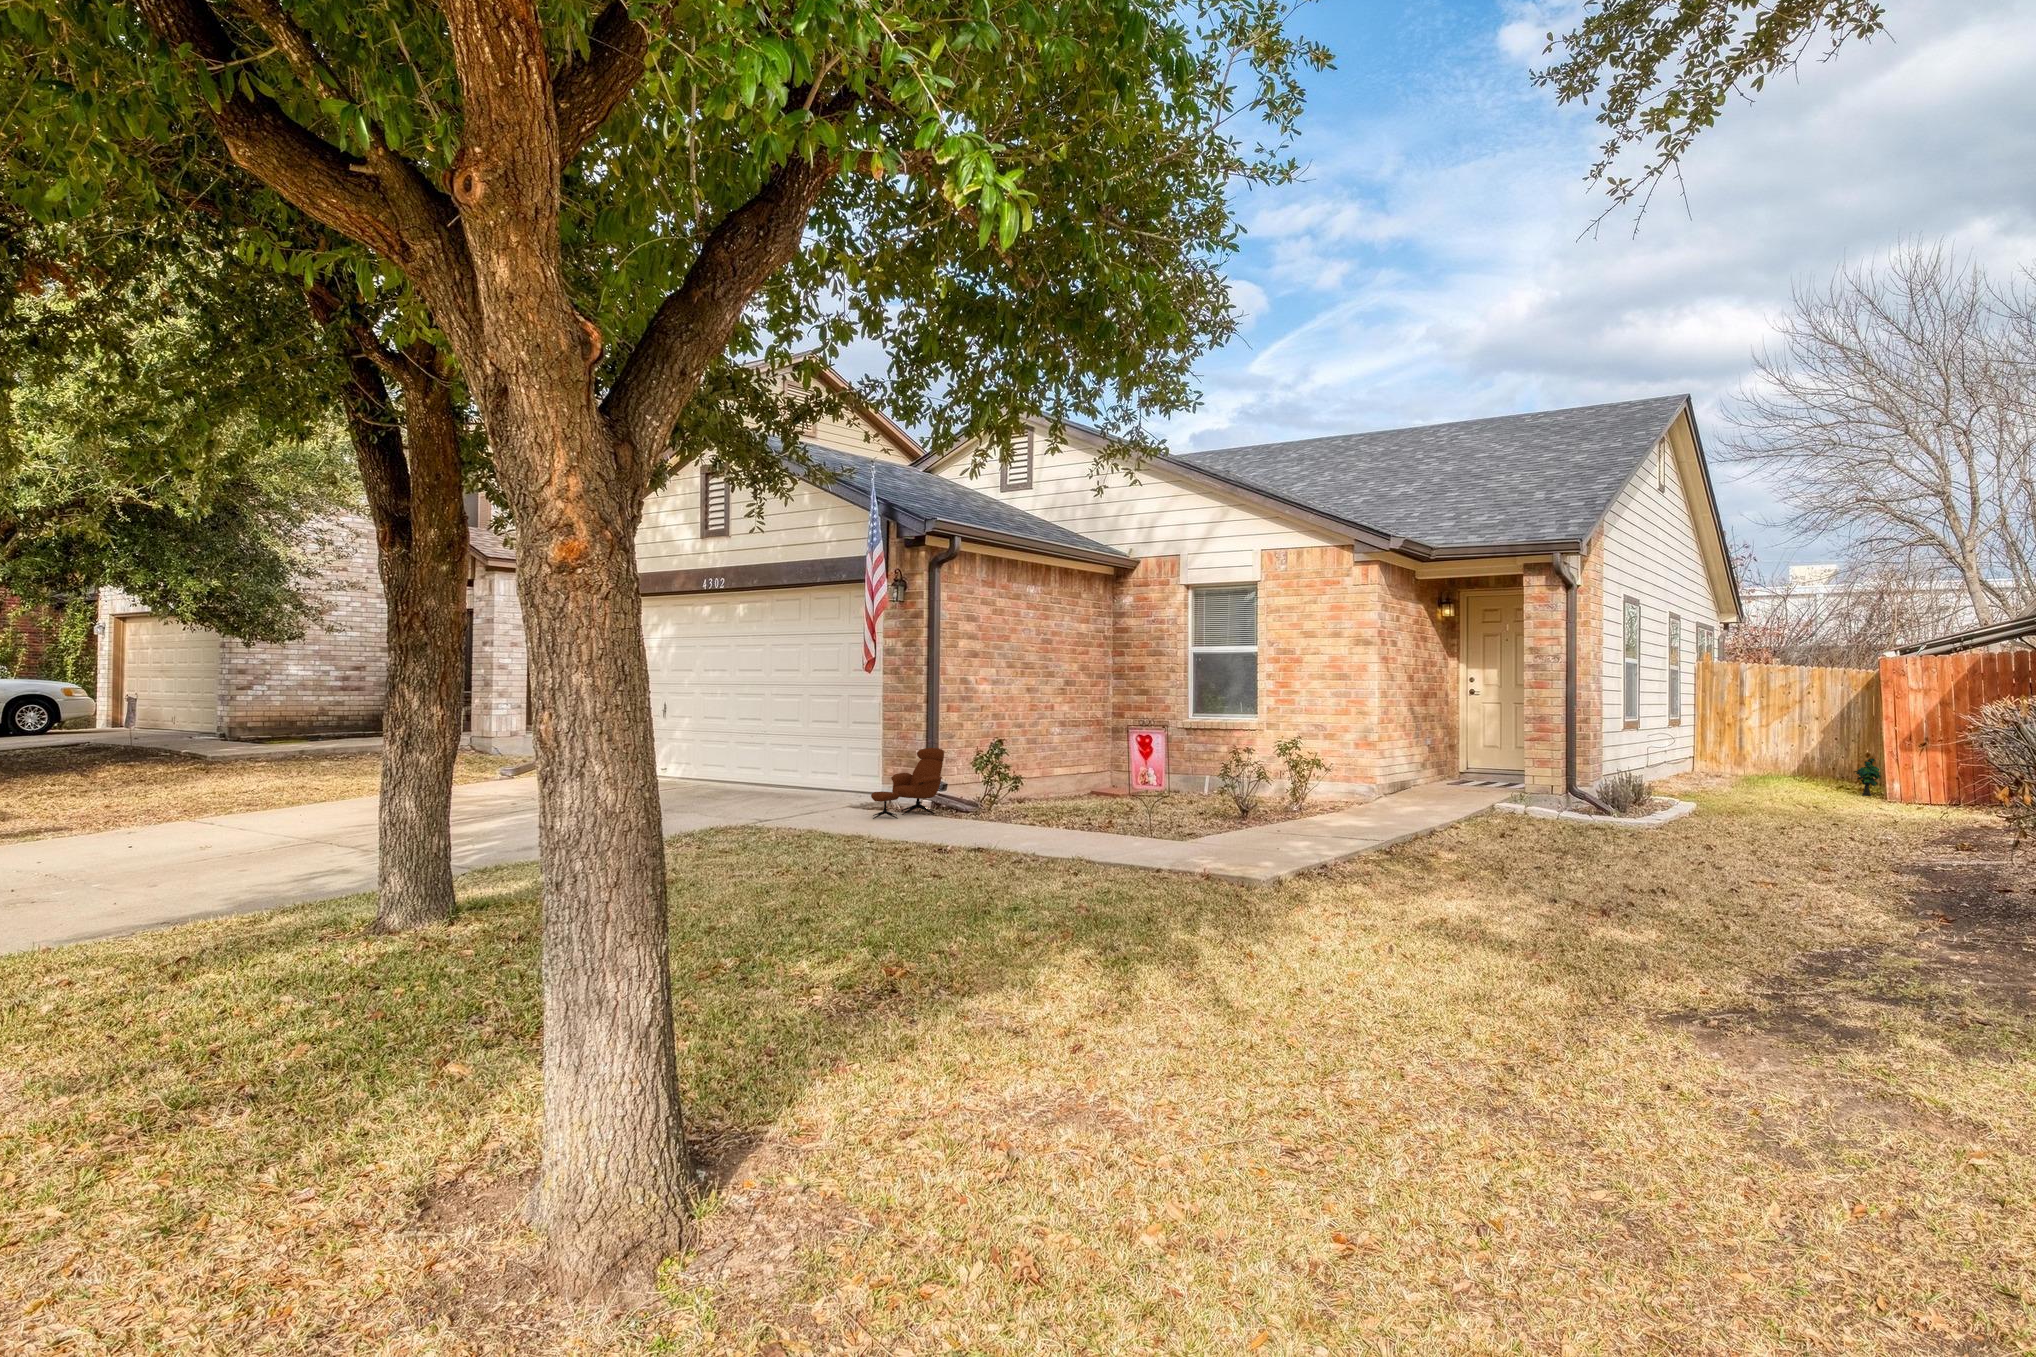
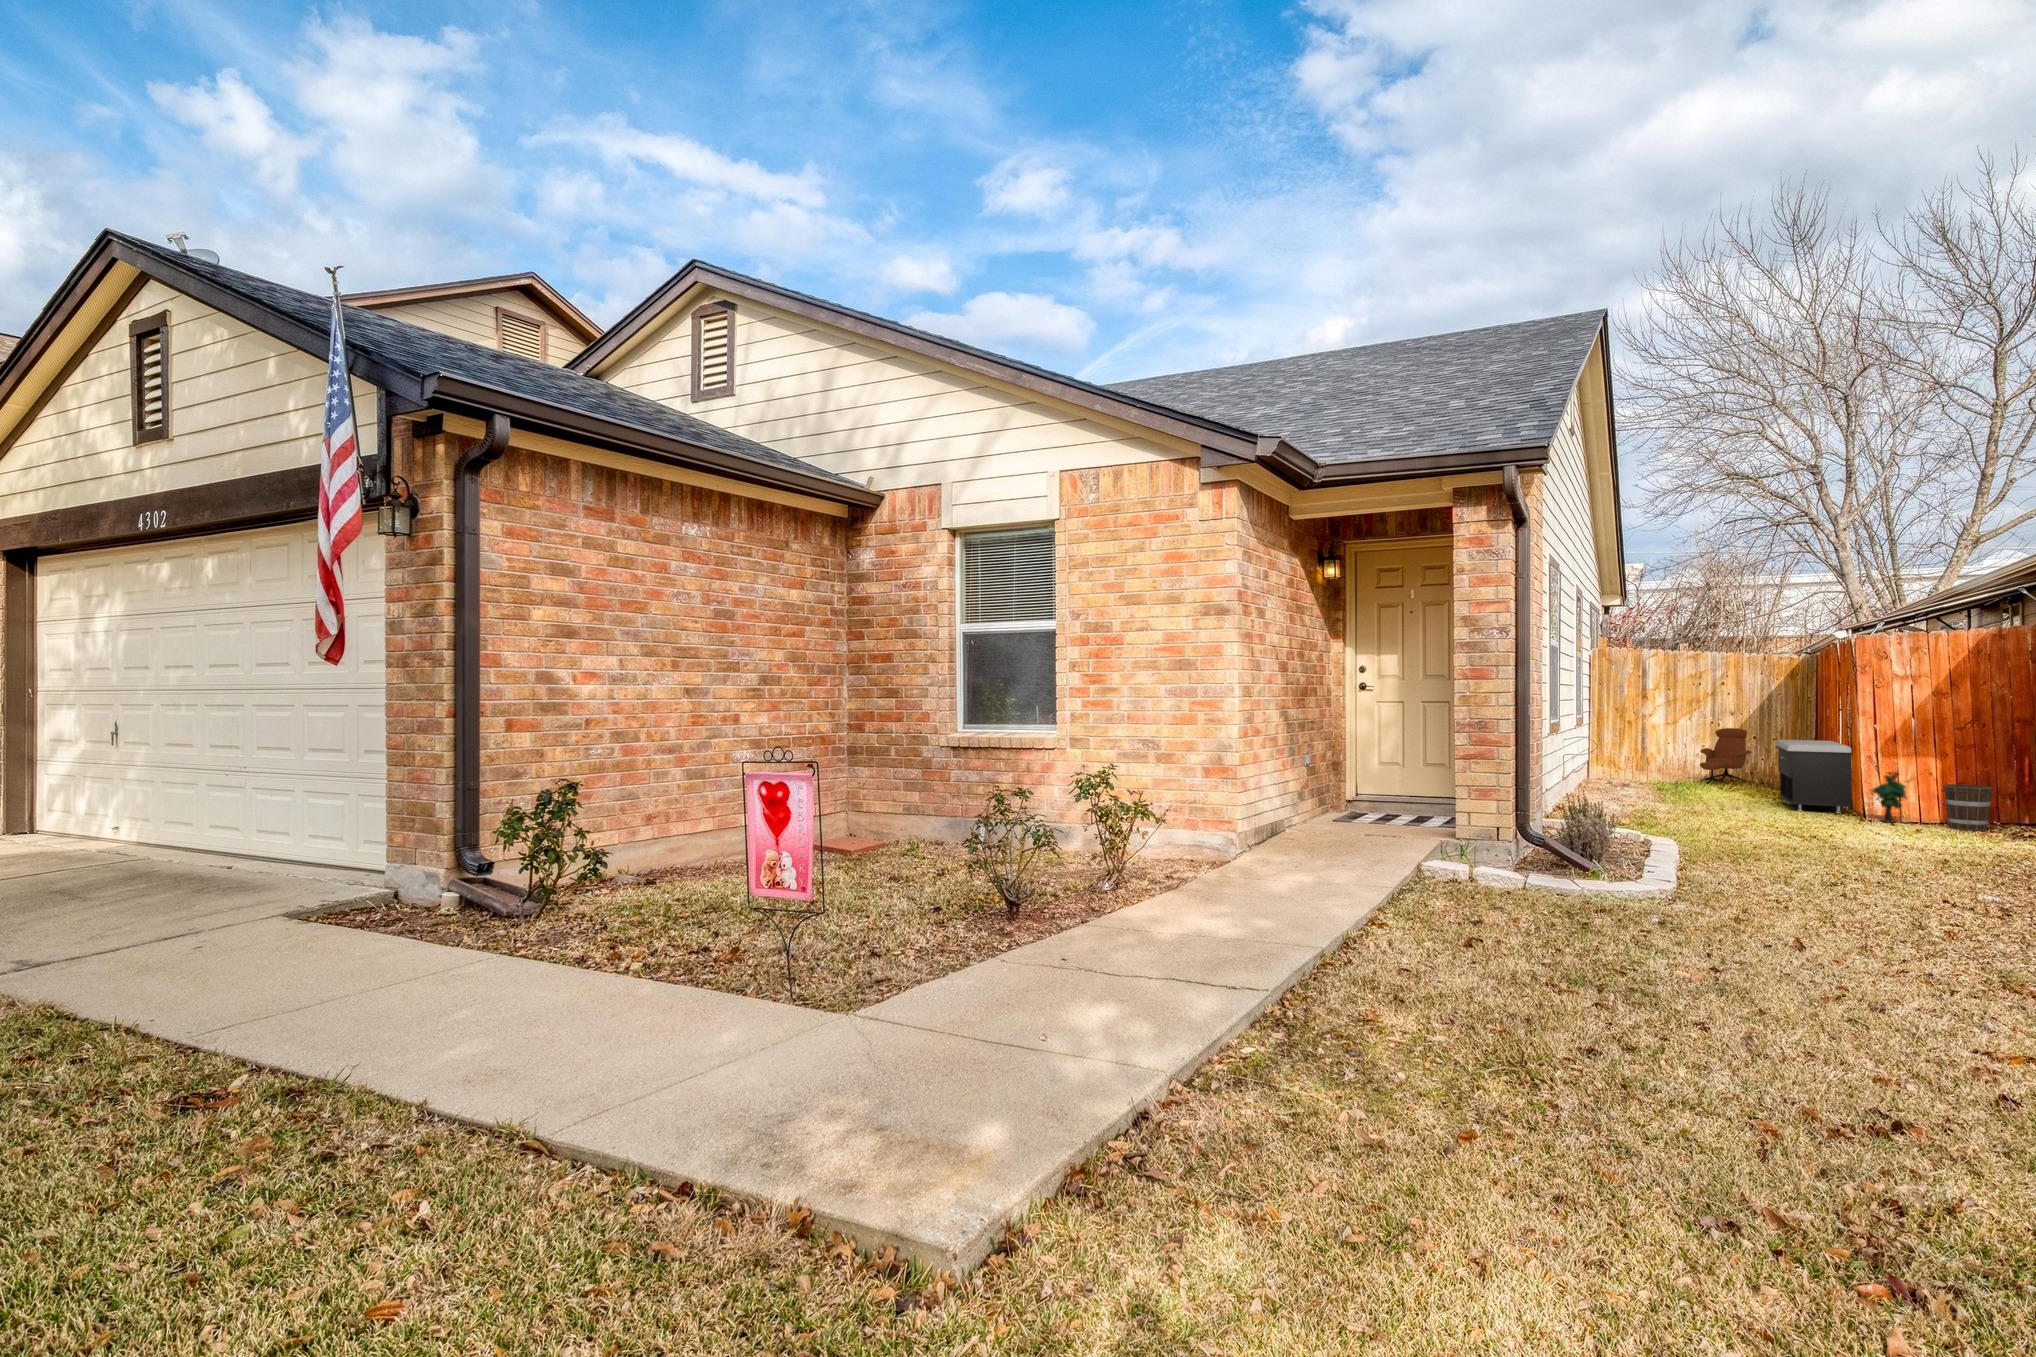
storage bench: none [1797,736,1846,790] -> present [1776,740,1851,813]
lounge chair: present [871,748,944,819] -> present [1697,728,1752,784]
bucket: none [1906,768,1941,801] -> present [1943,784,1993,831]

